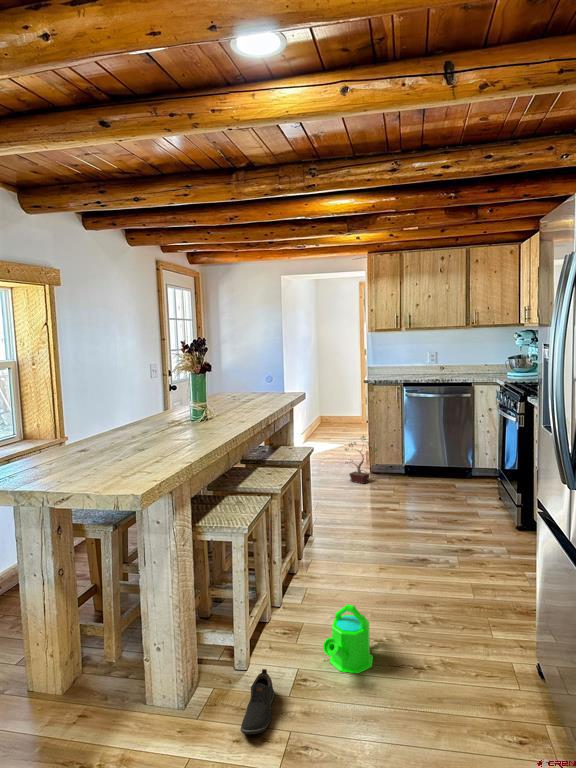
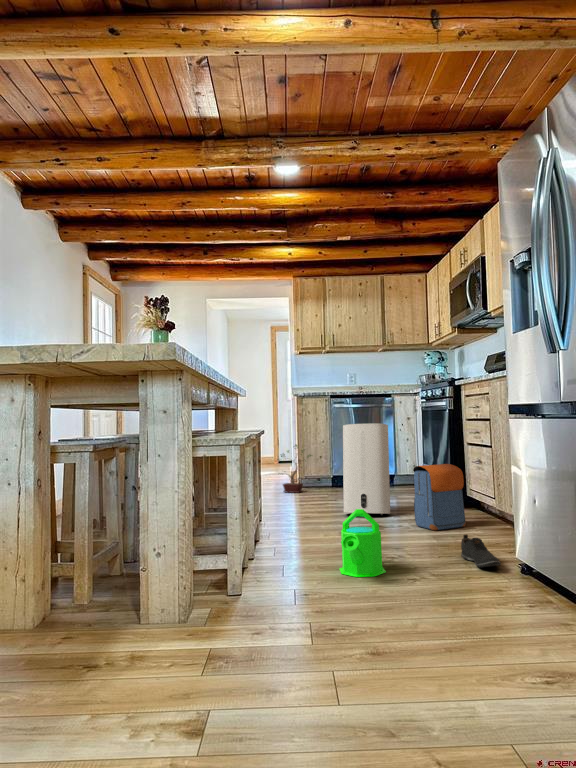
air purifier: none [385,451,435,546] -> present [343,423,390,515]
backpack: none [445,515,497,588] -> present [413,464,466,531]
shoe: present [241,669,275,734] -> present [461,534,501,567]

